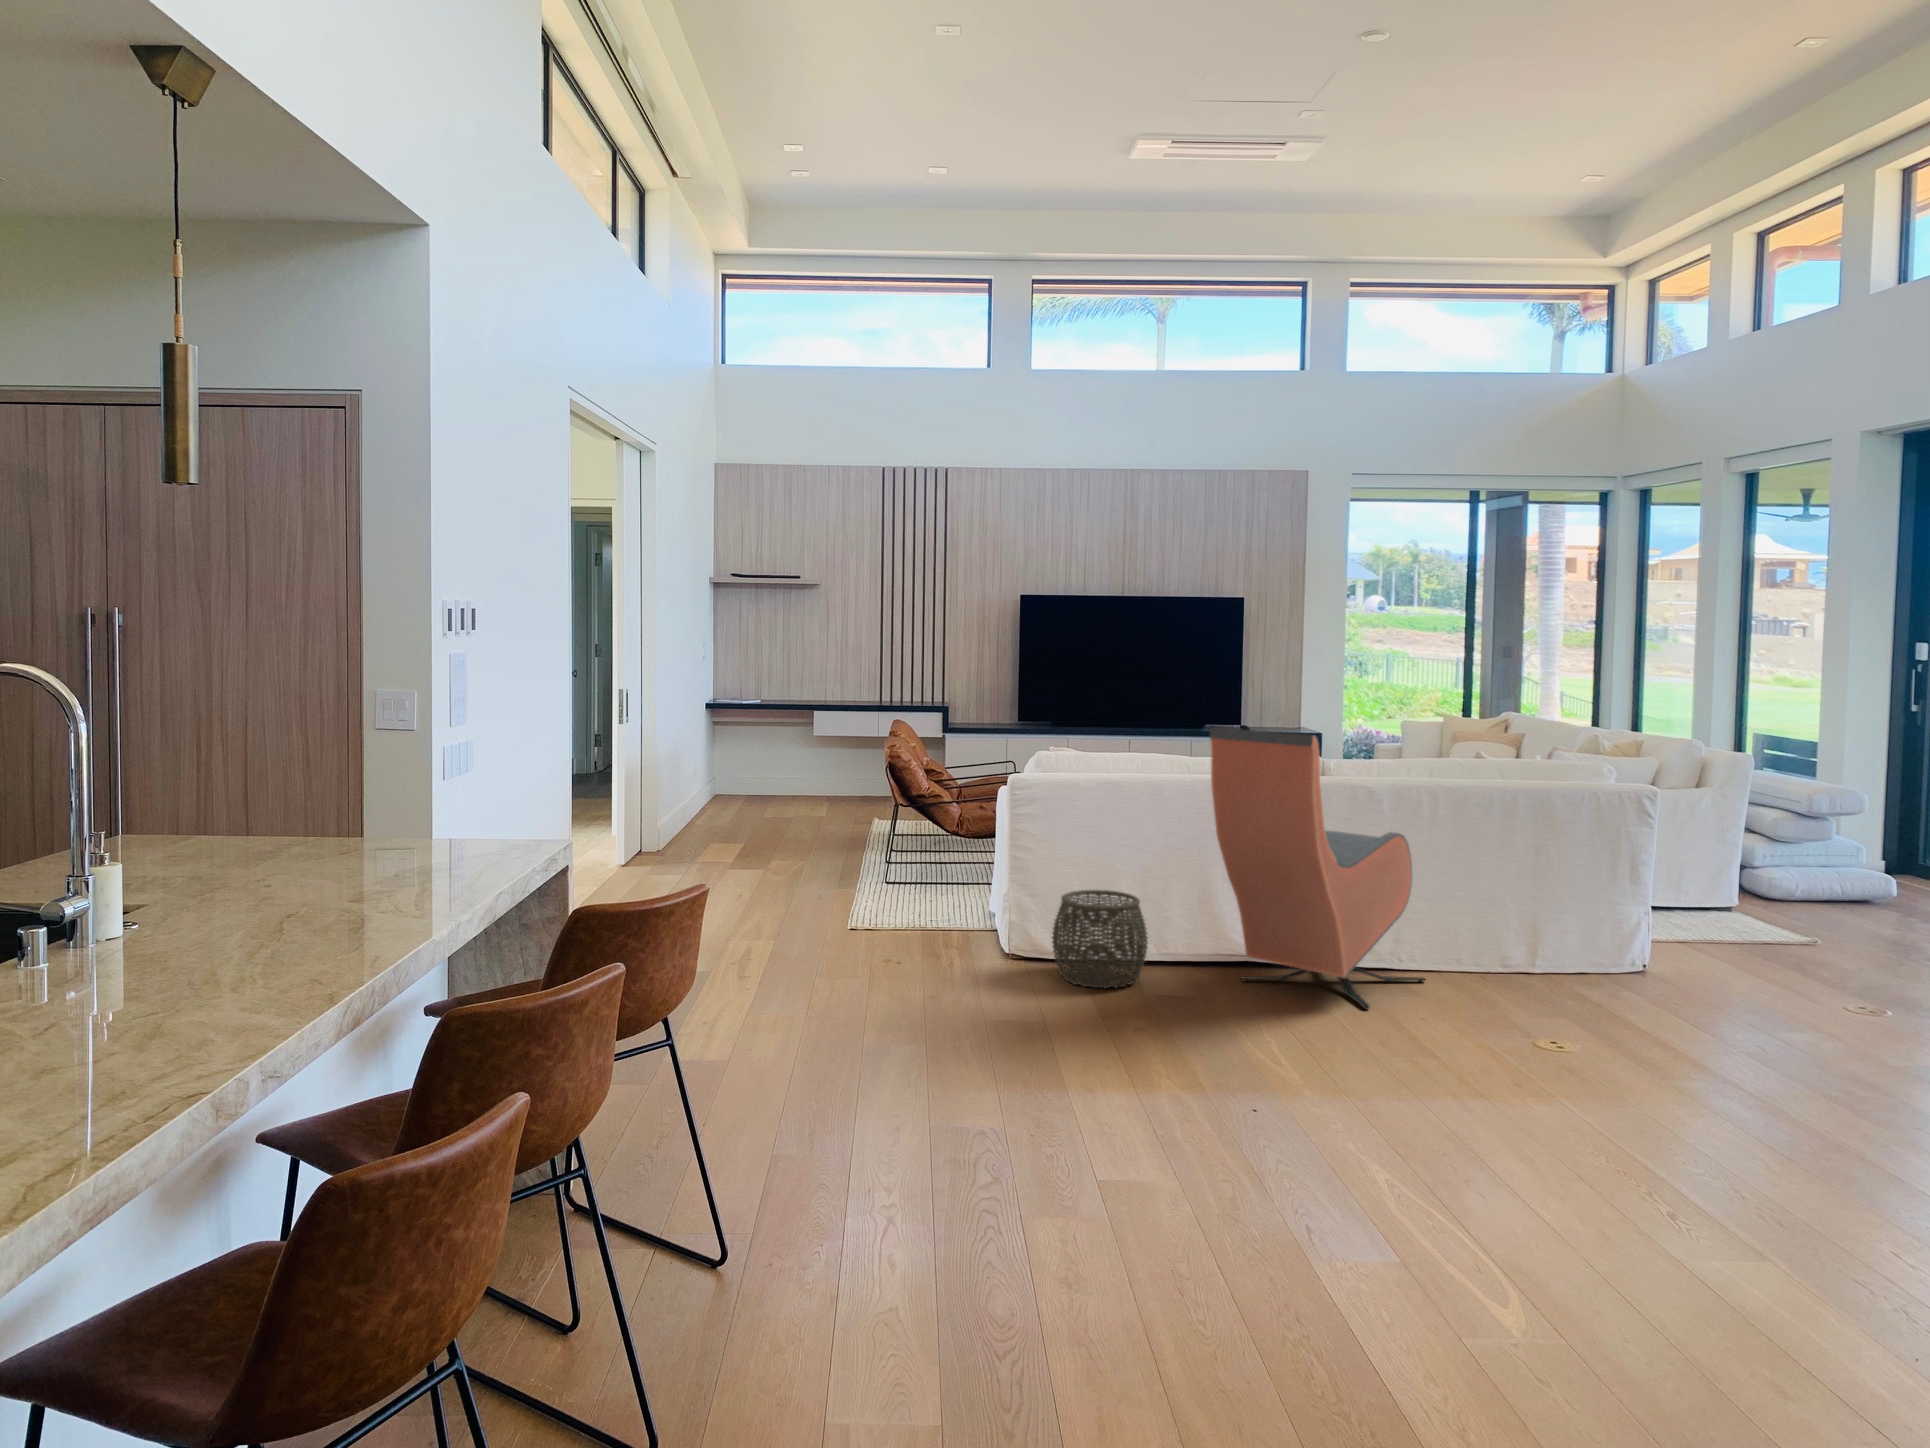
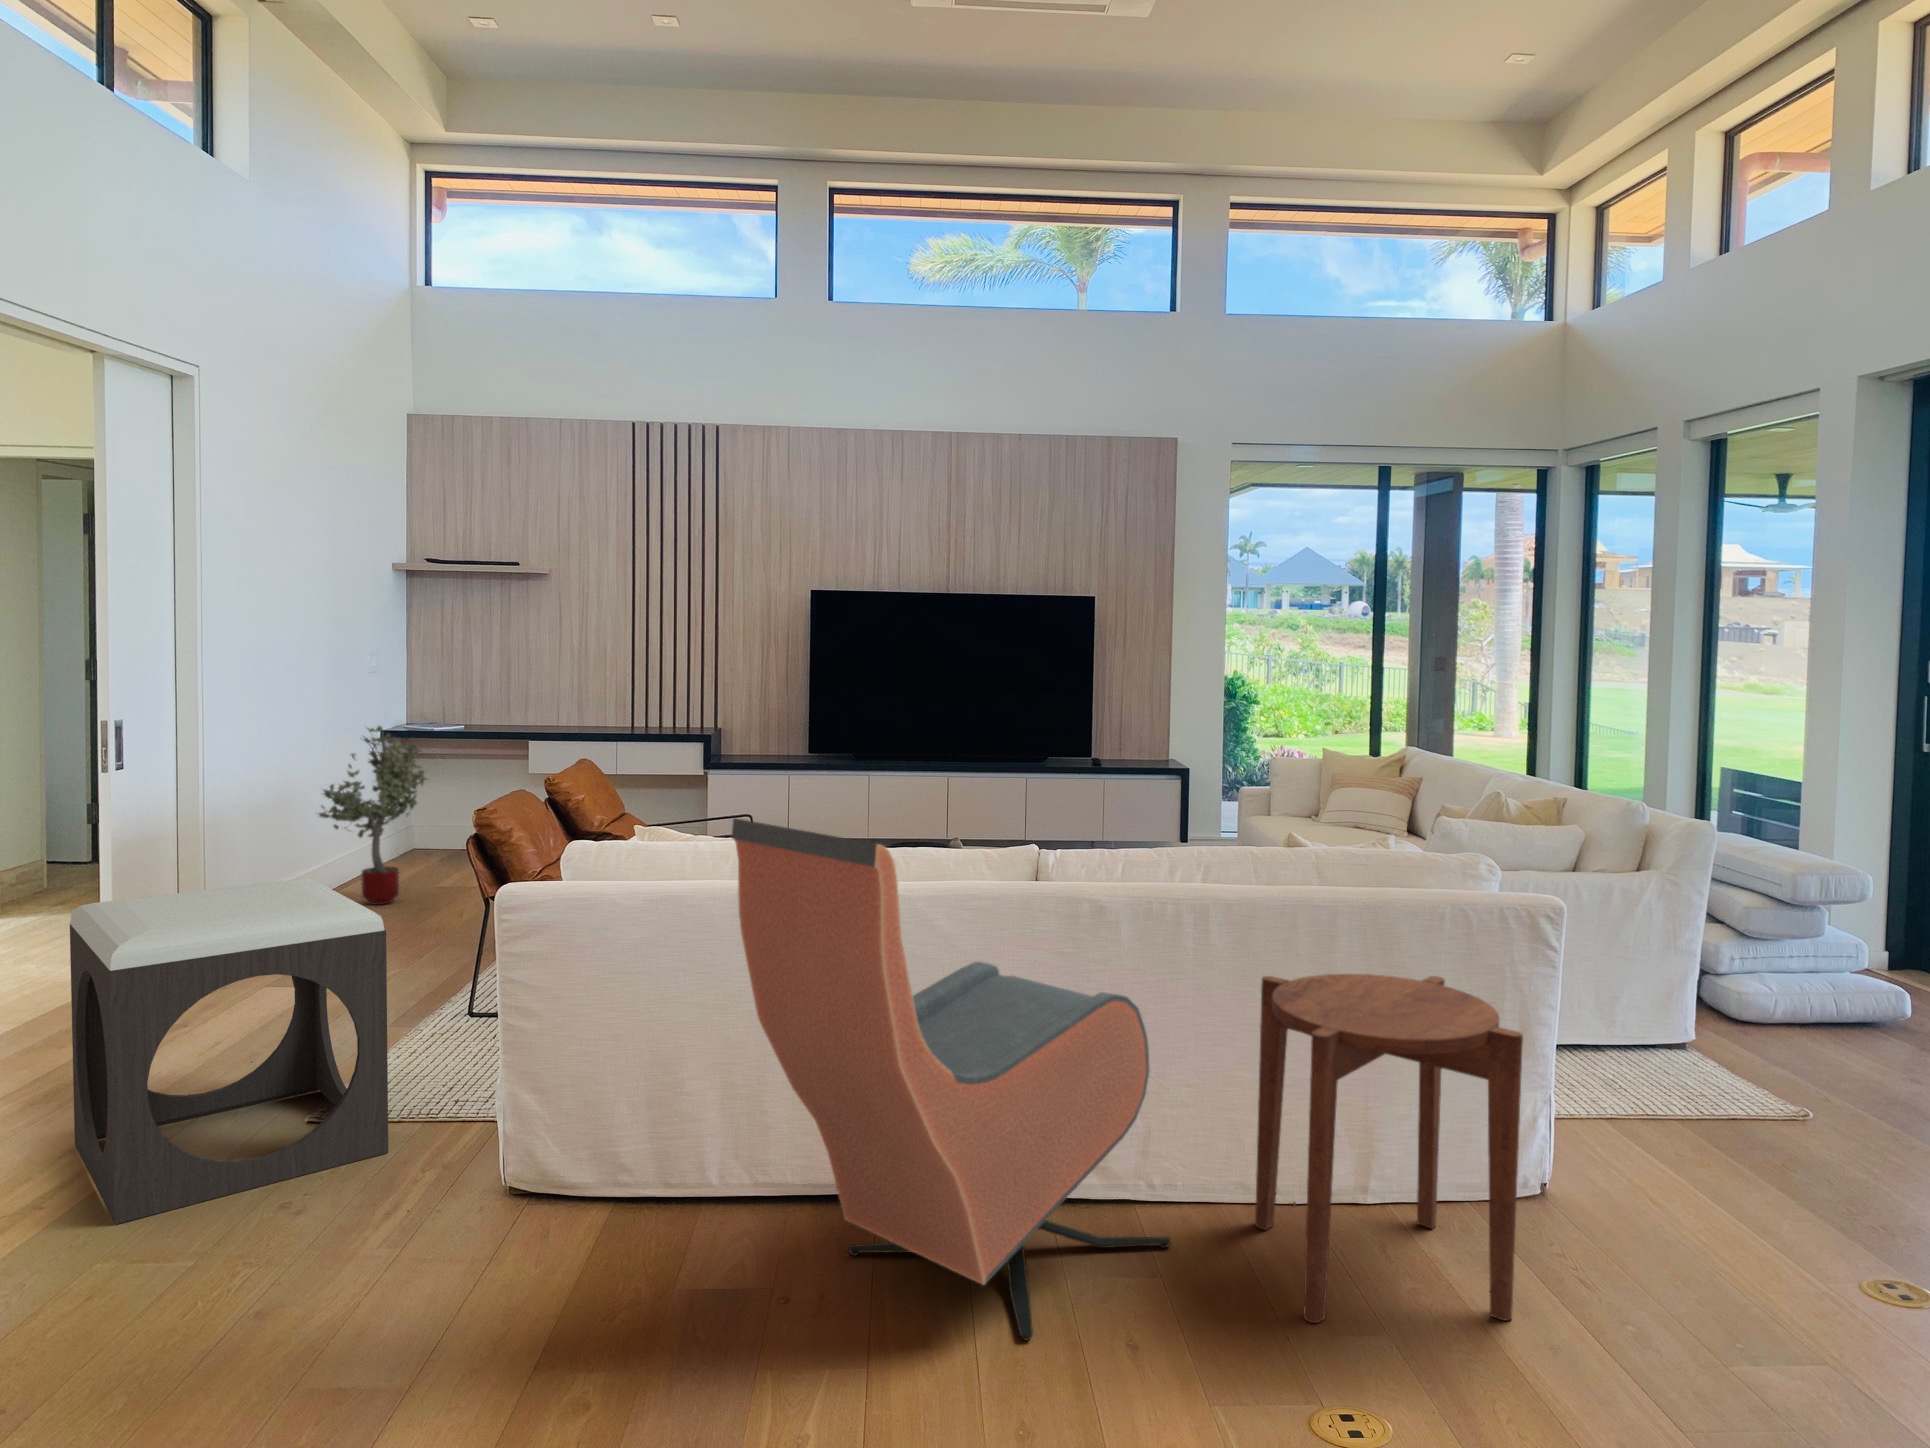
potted tree: none [697,697,764,828] -> present [319,726,427,905]
footstool: none [740,782,928,963] -> present [70,879,388,1224]
side table: none [1470,828,1642,1009] -> present [1255,974,1523,1323]
woven basket: present [1052,890,1148,988] -> none [501,1088,683,1290]

